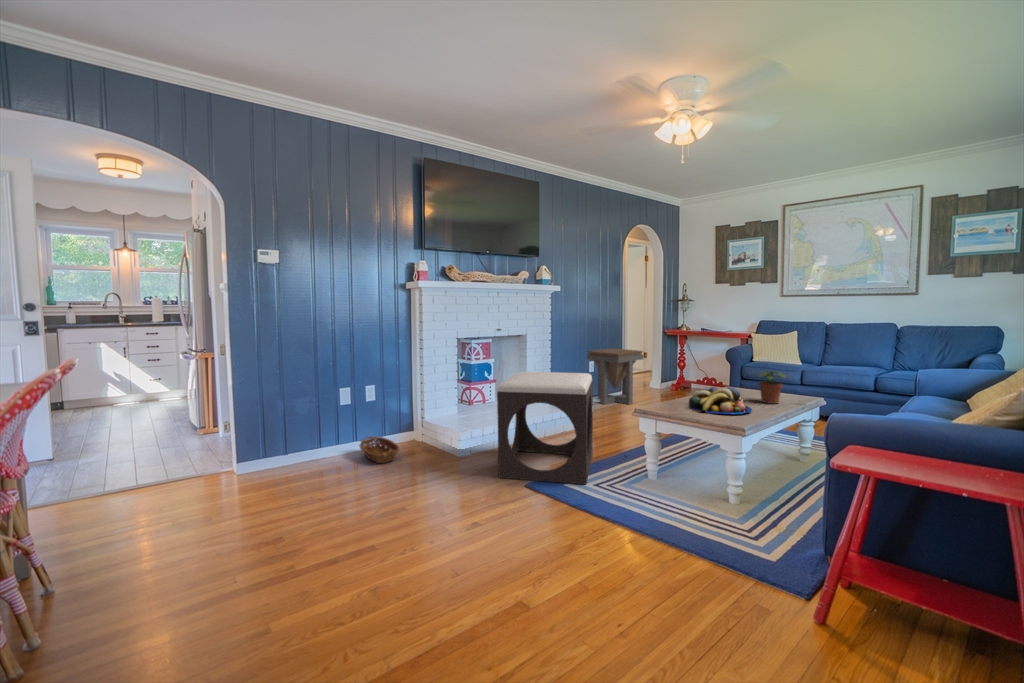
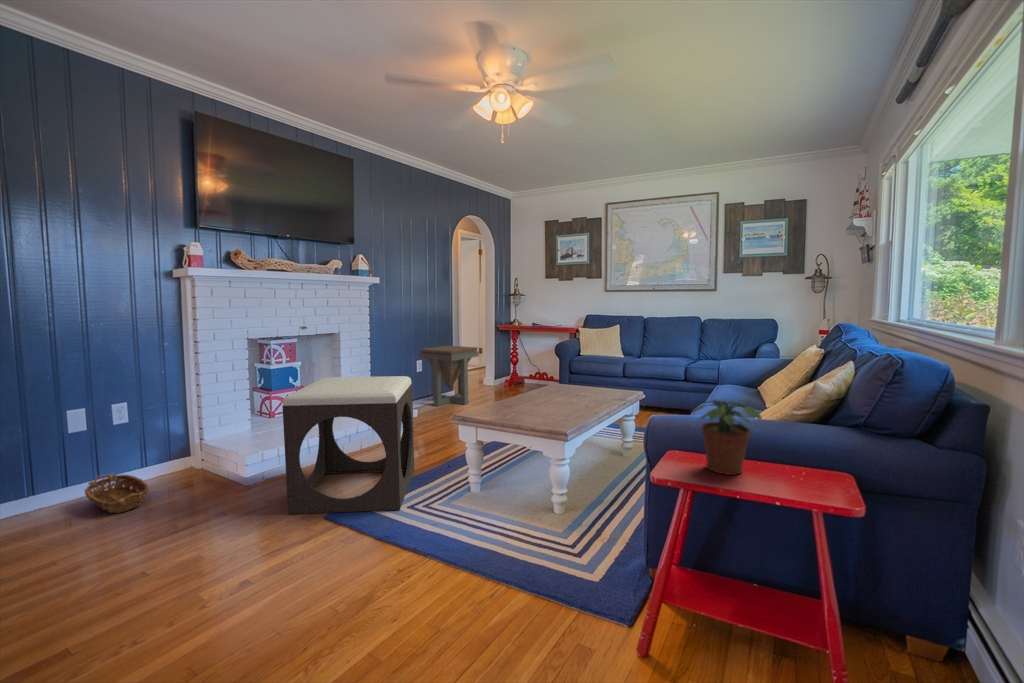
potted plant: present [759,371,786,404] -> present [692,400,762,475]
fruit bowl: present [689,387,752,414] -> none [513,385,577,416]

